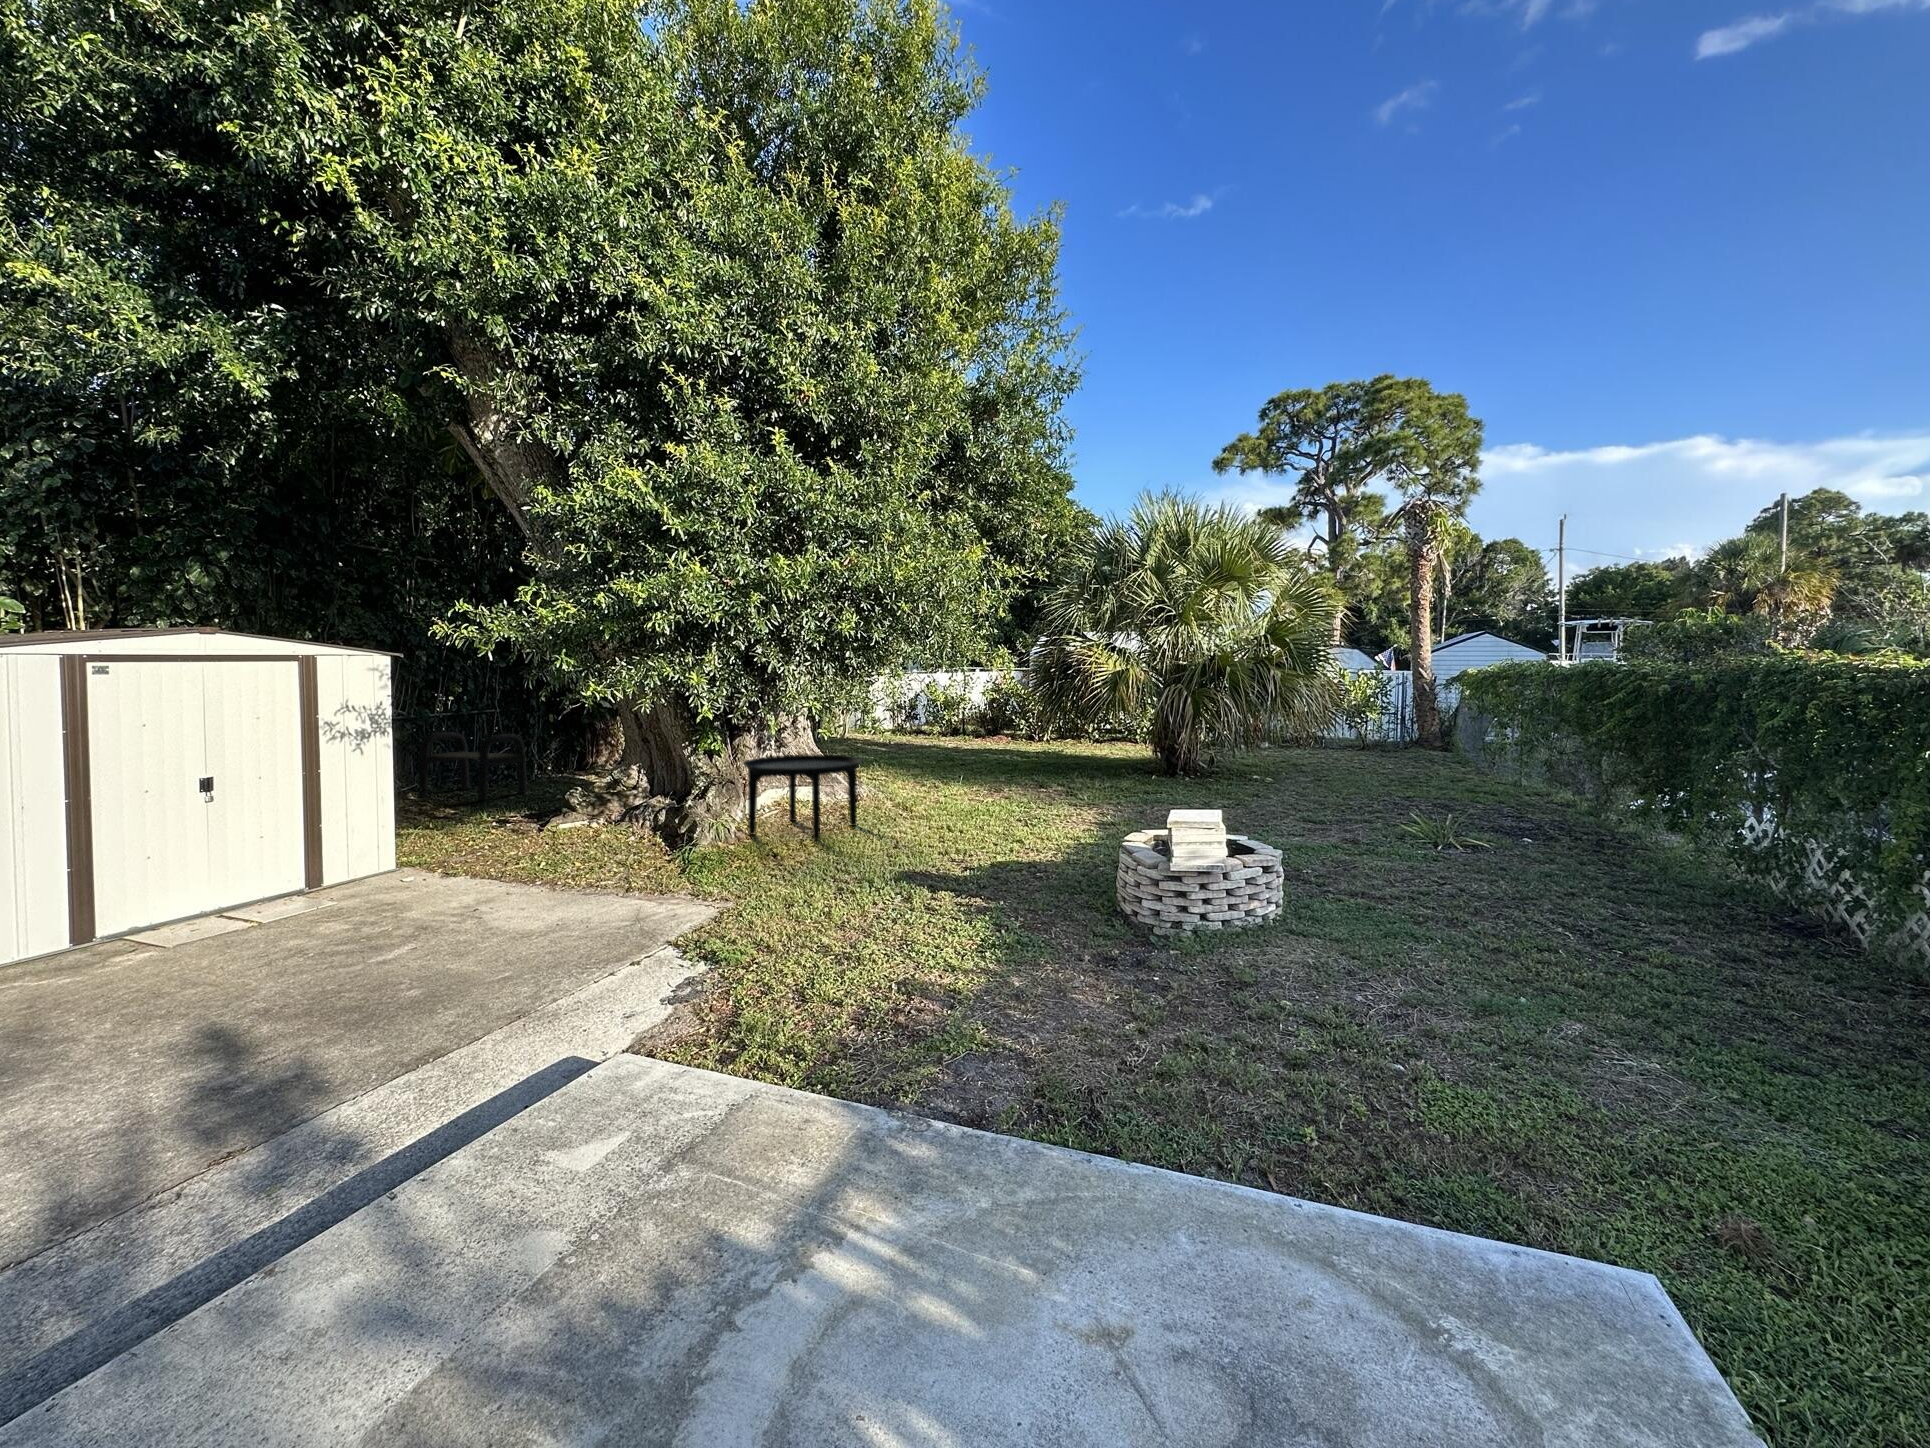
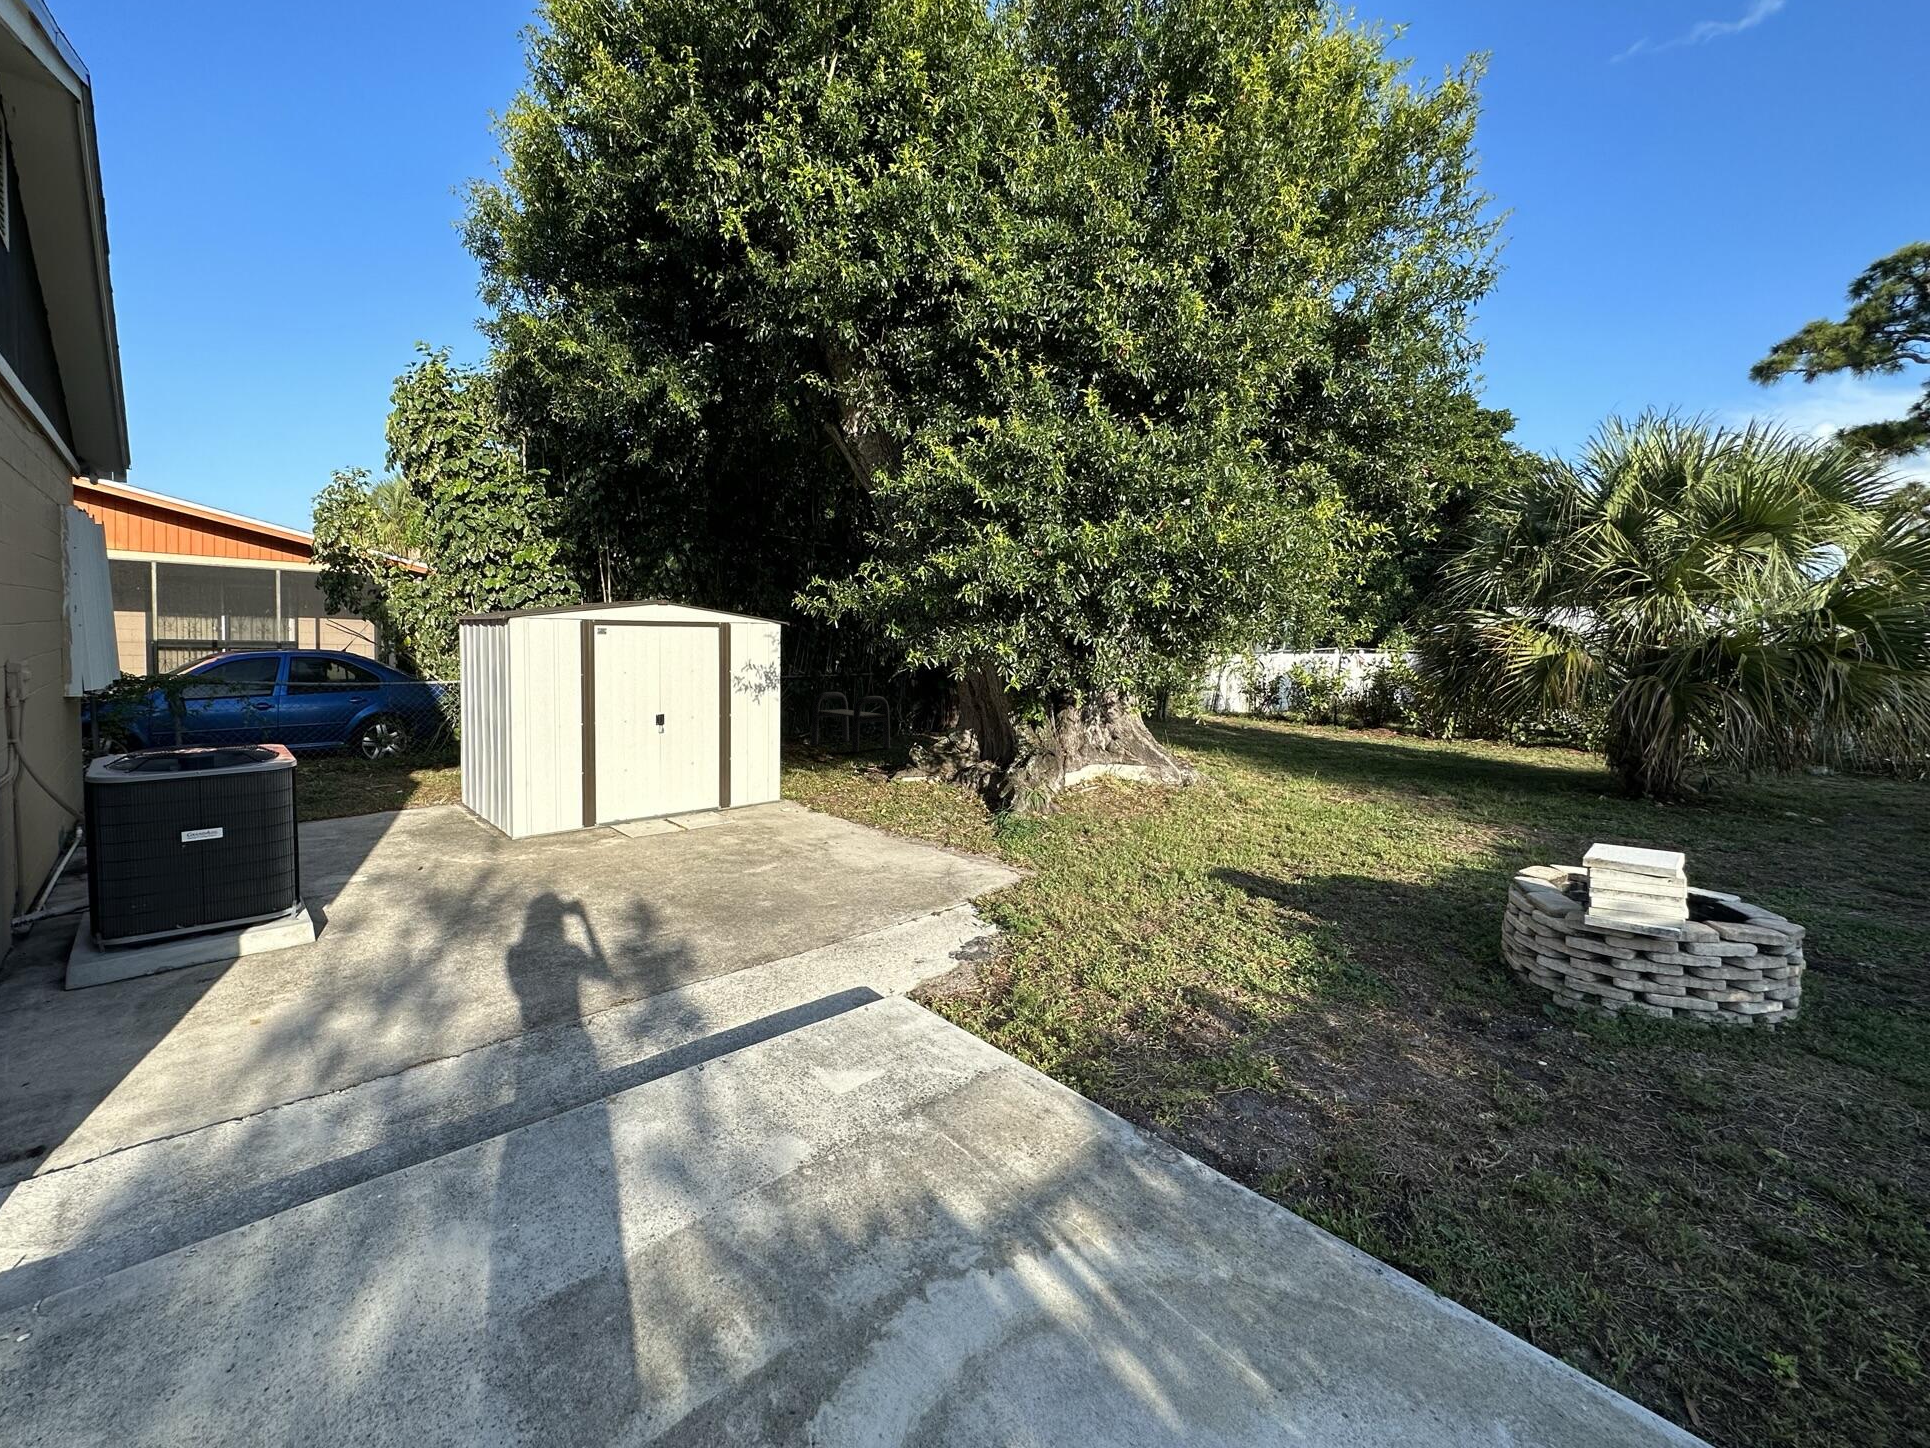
round table: present [743,755,863,840] -> none [1064,731,1192,821]

